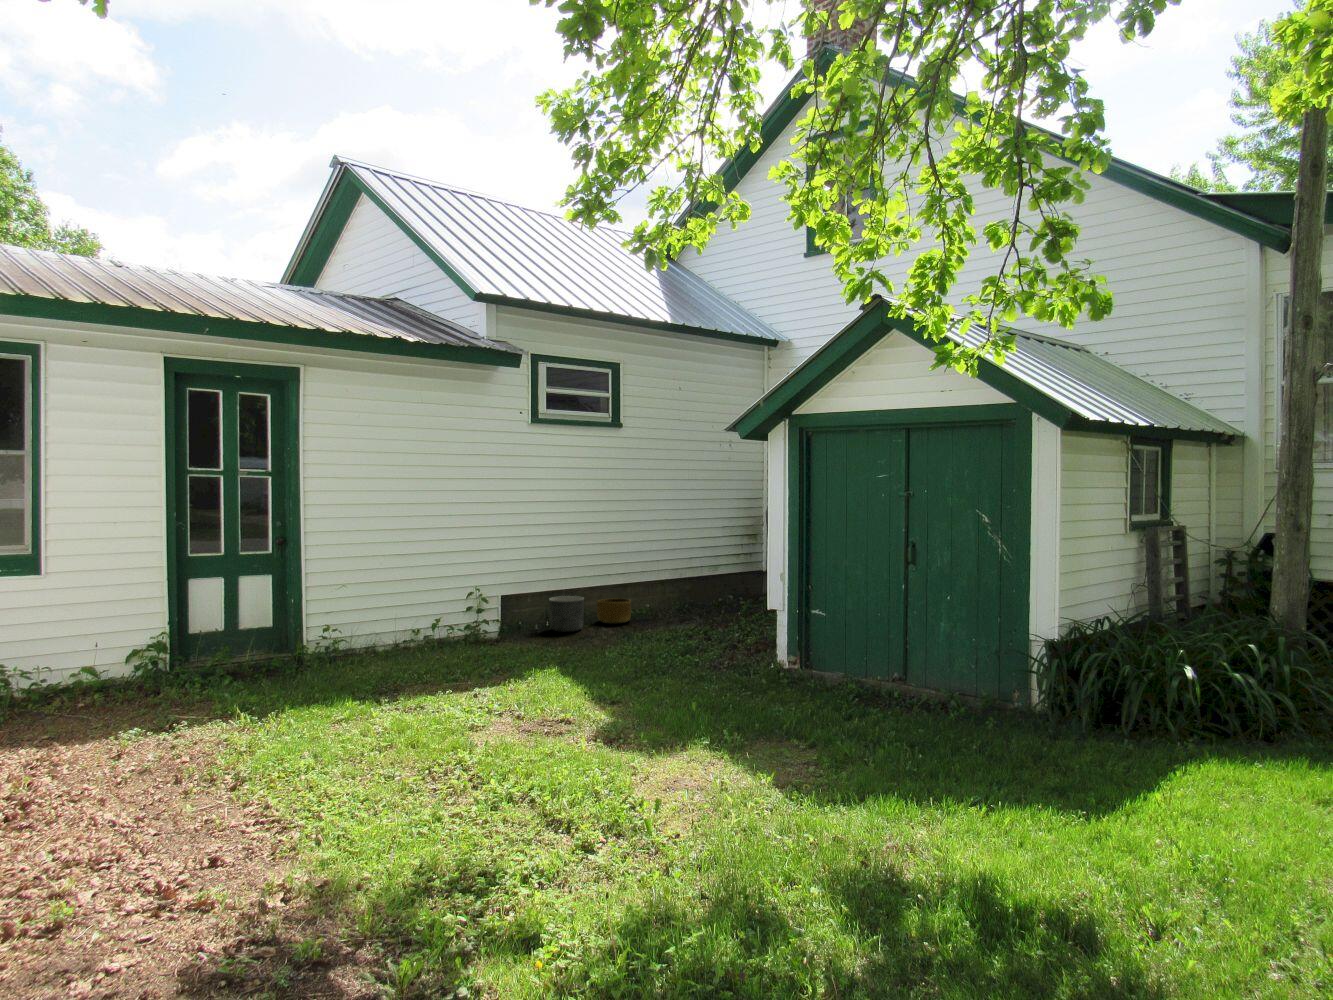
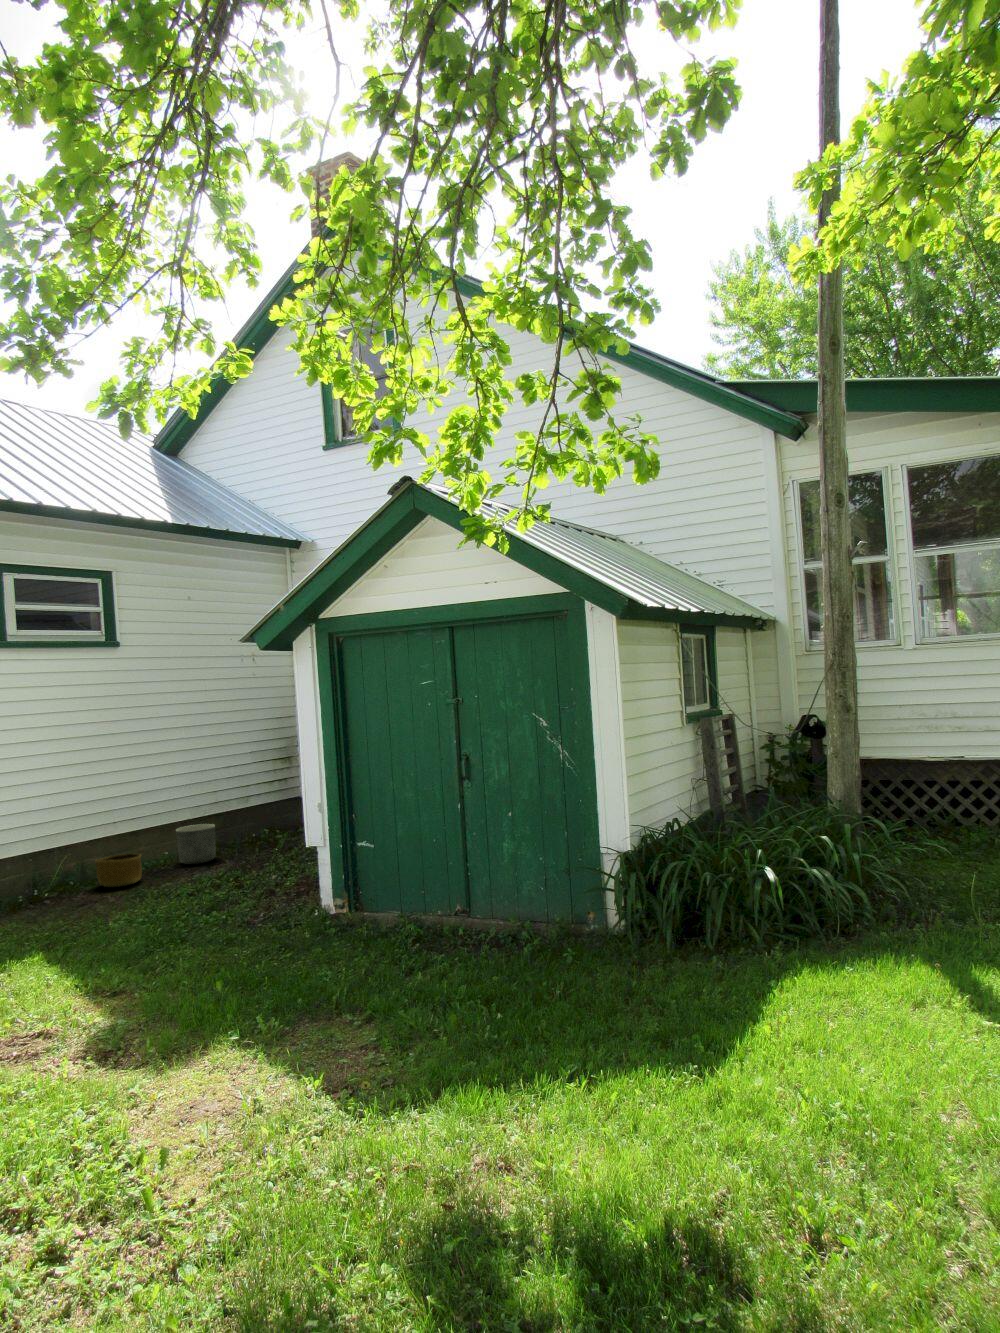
planter: present [549,596,584,632] -> present [176,824,216,864]

